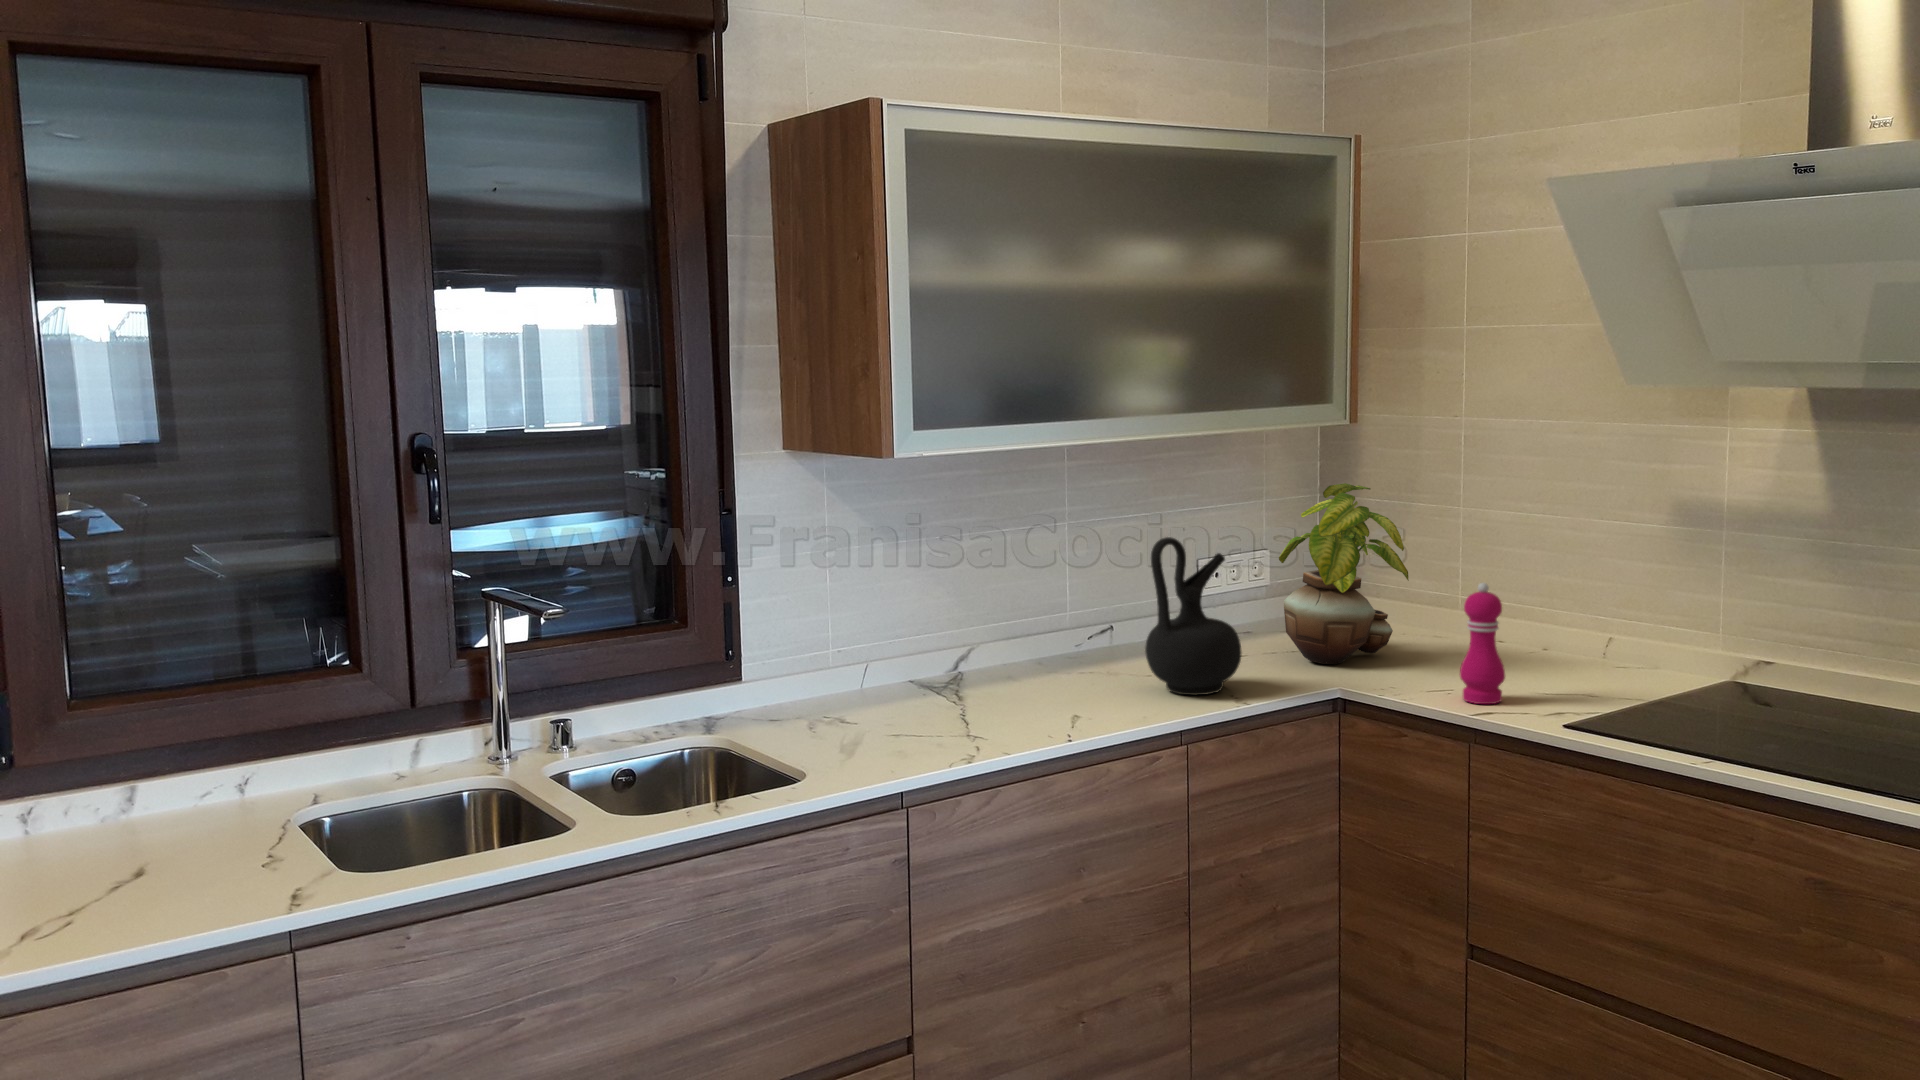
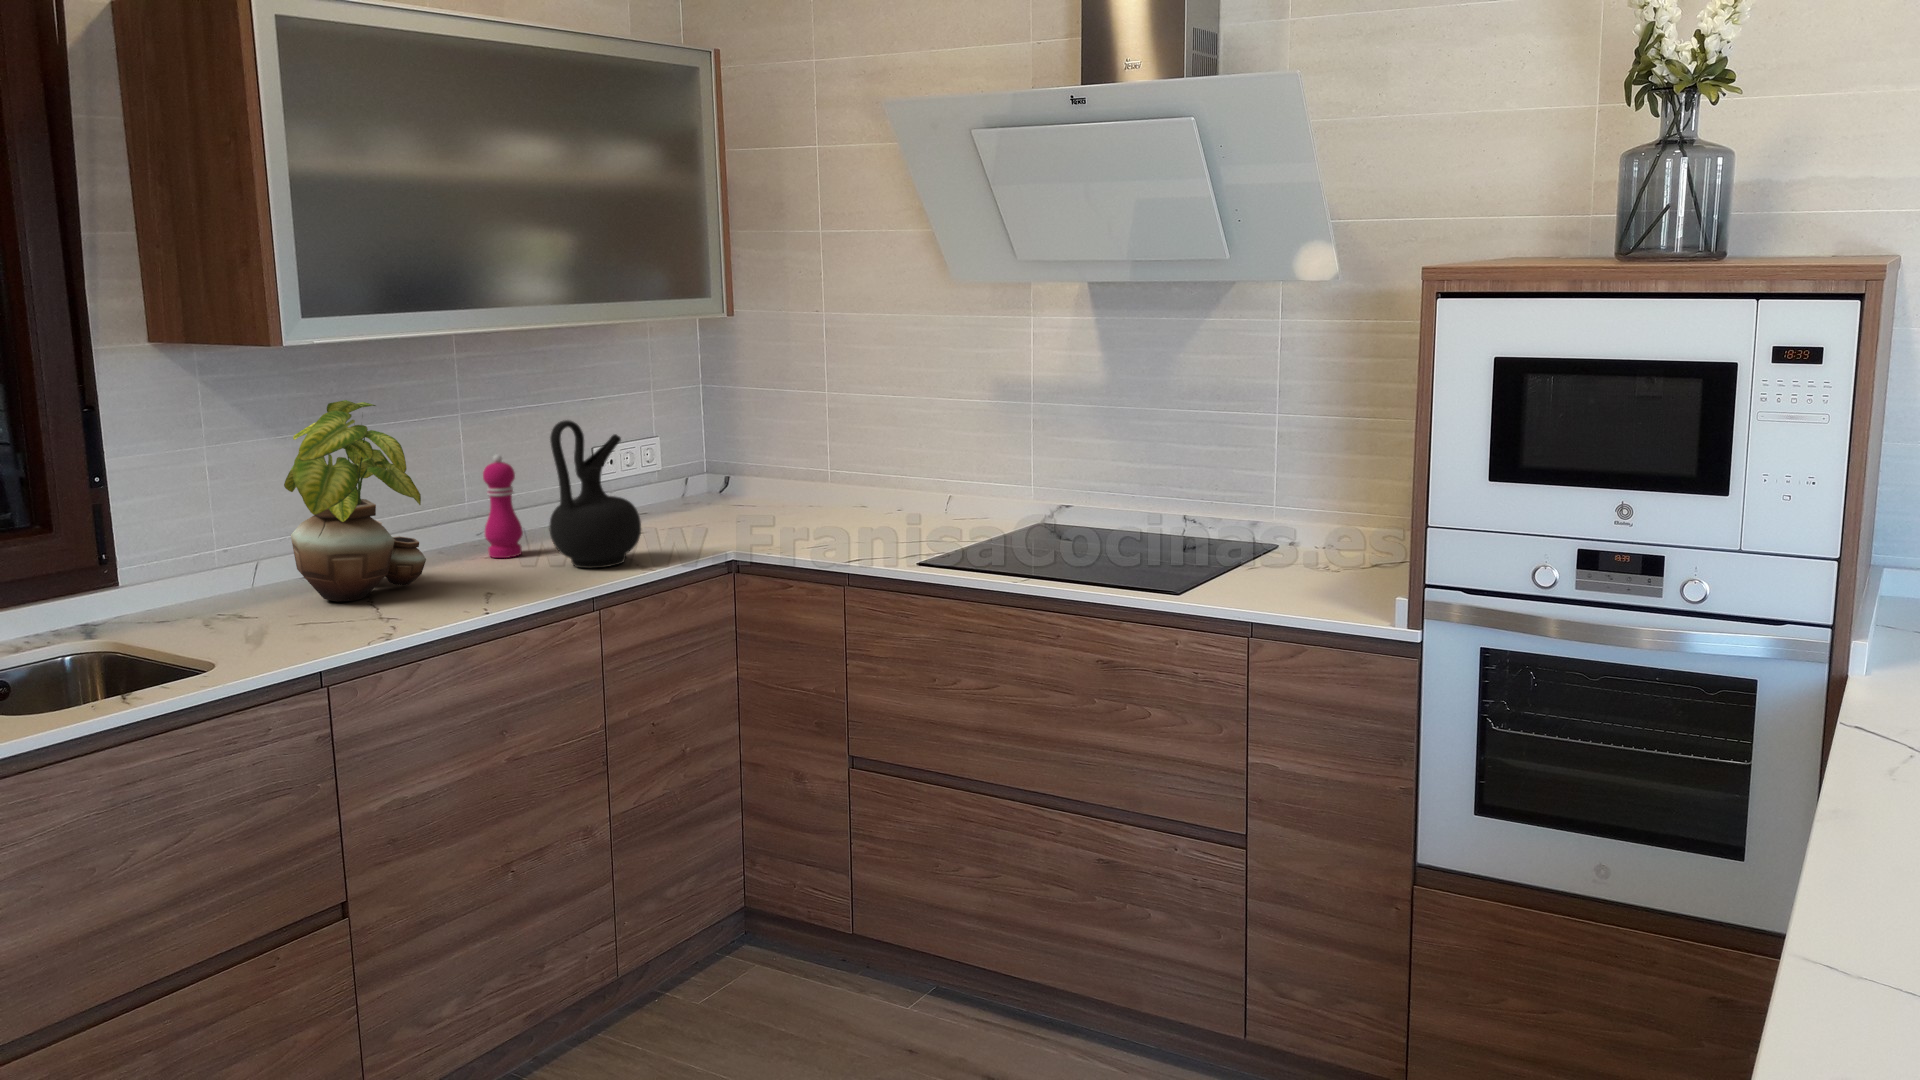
potted plant: present [1279,483,1409,664] -> present [284,400,426,601]
pepper mill: present [1460,583,1505,704] -> present [483,454,523,558]

